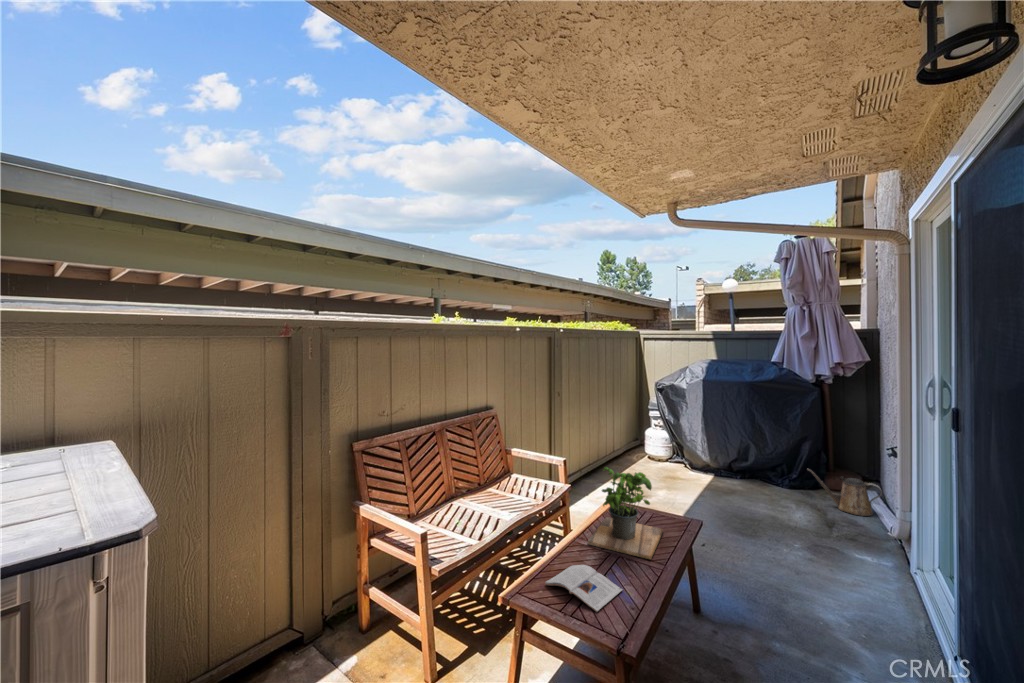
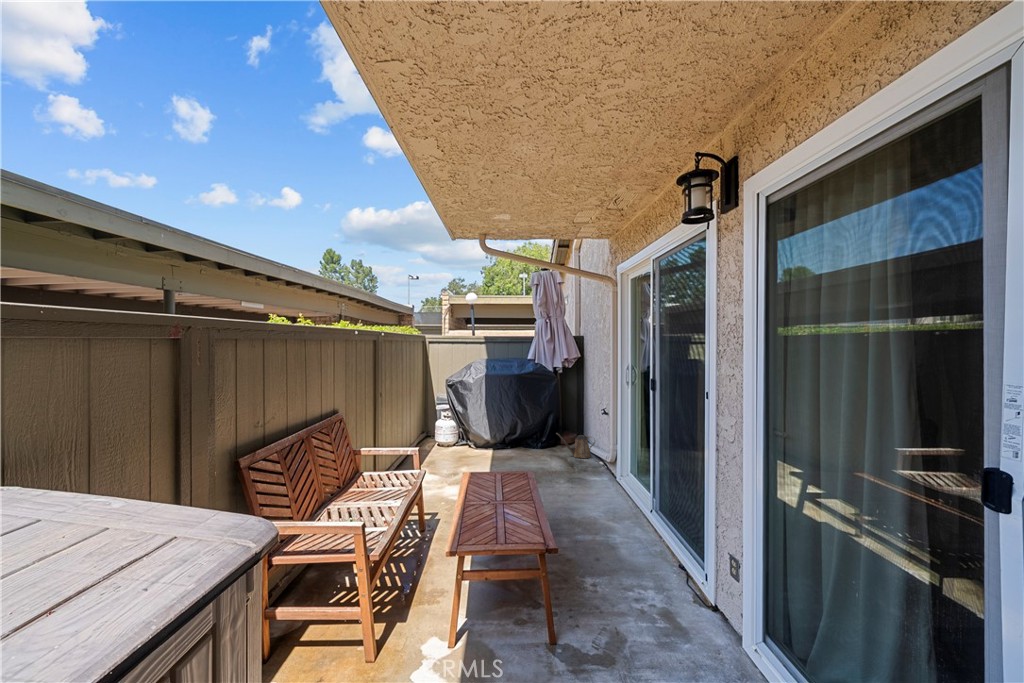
potted plant: present [588,467,663,559] -> none [476,442,526,504]
magazine: present [546,565,622,612] -> none [474,514,525,538]

